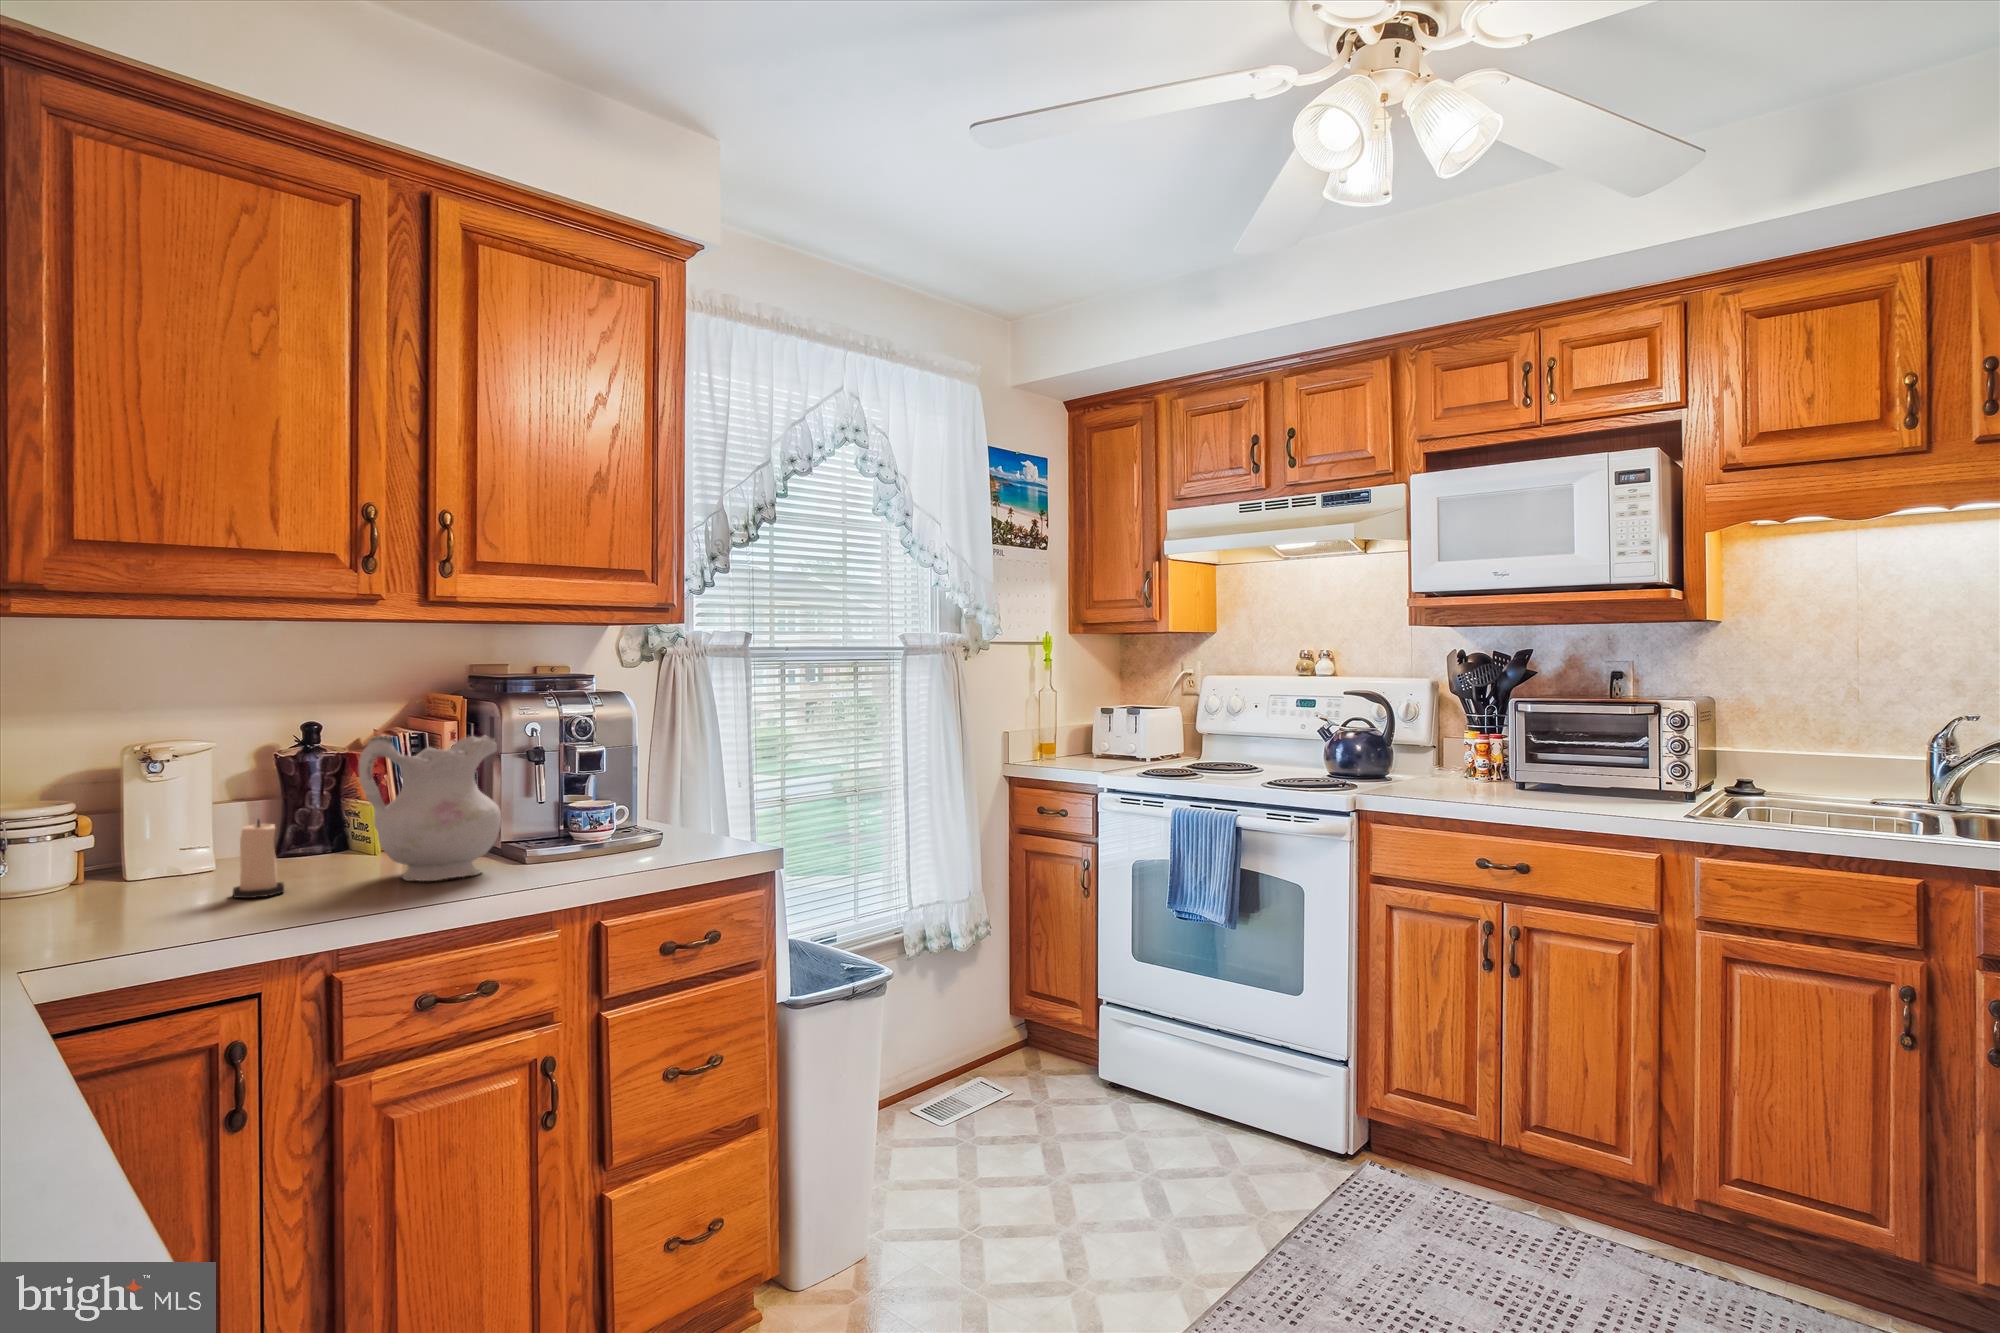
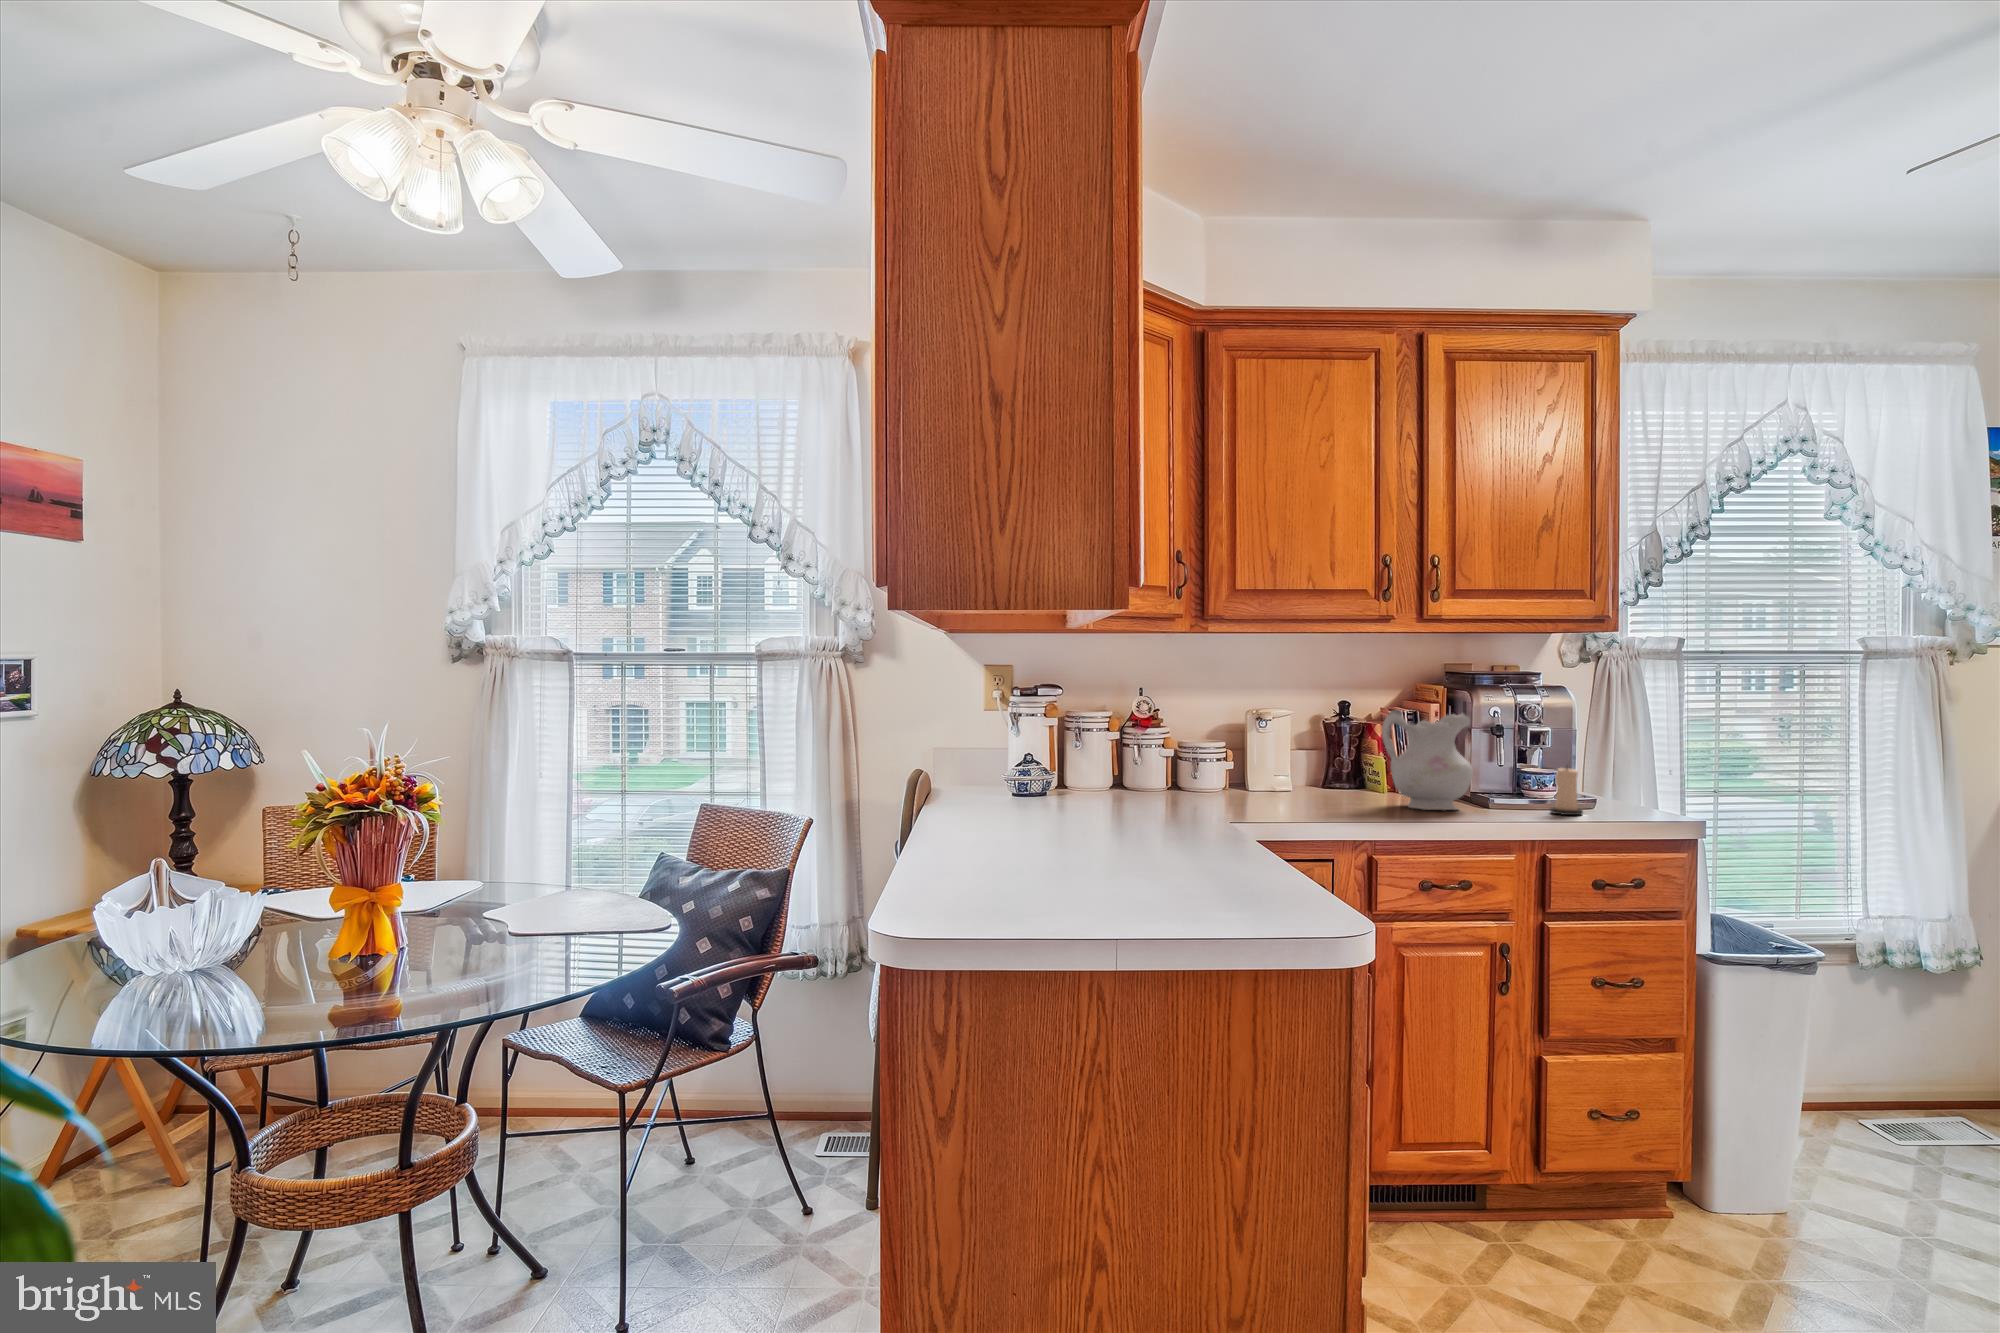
candle: present [233,820,284,898] -> present [1550,766,1583,815]

